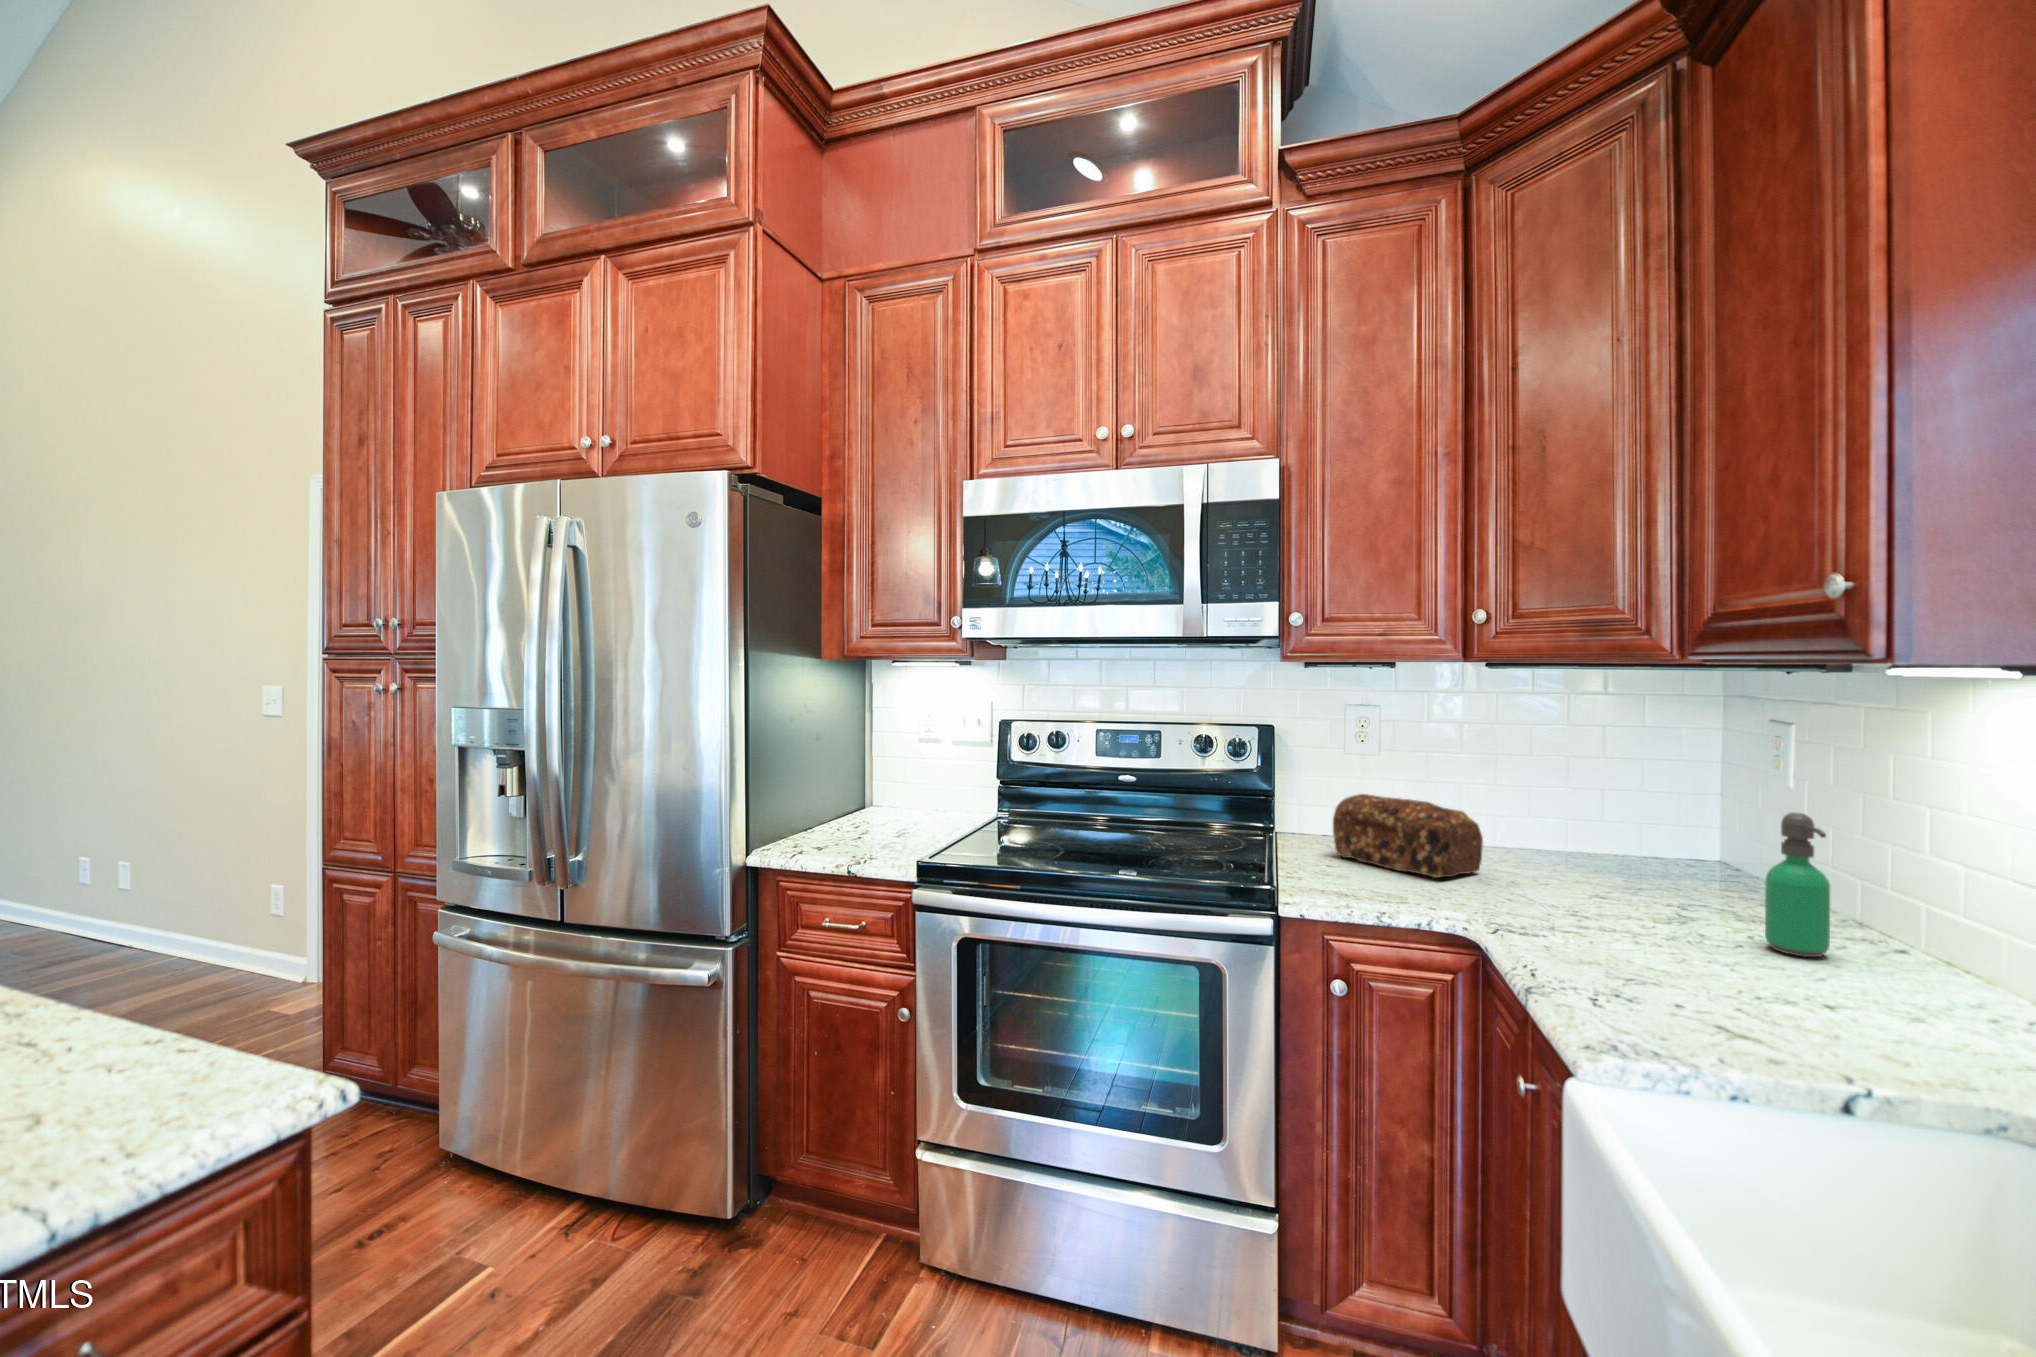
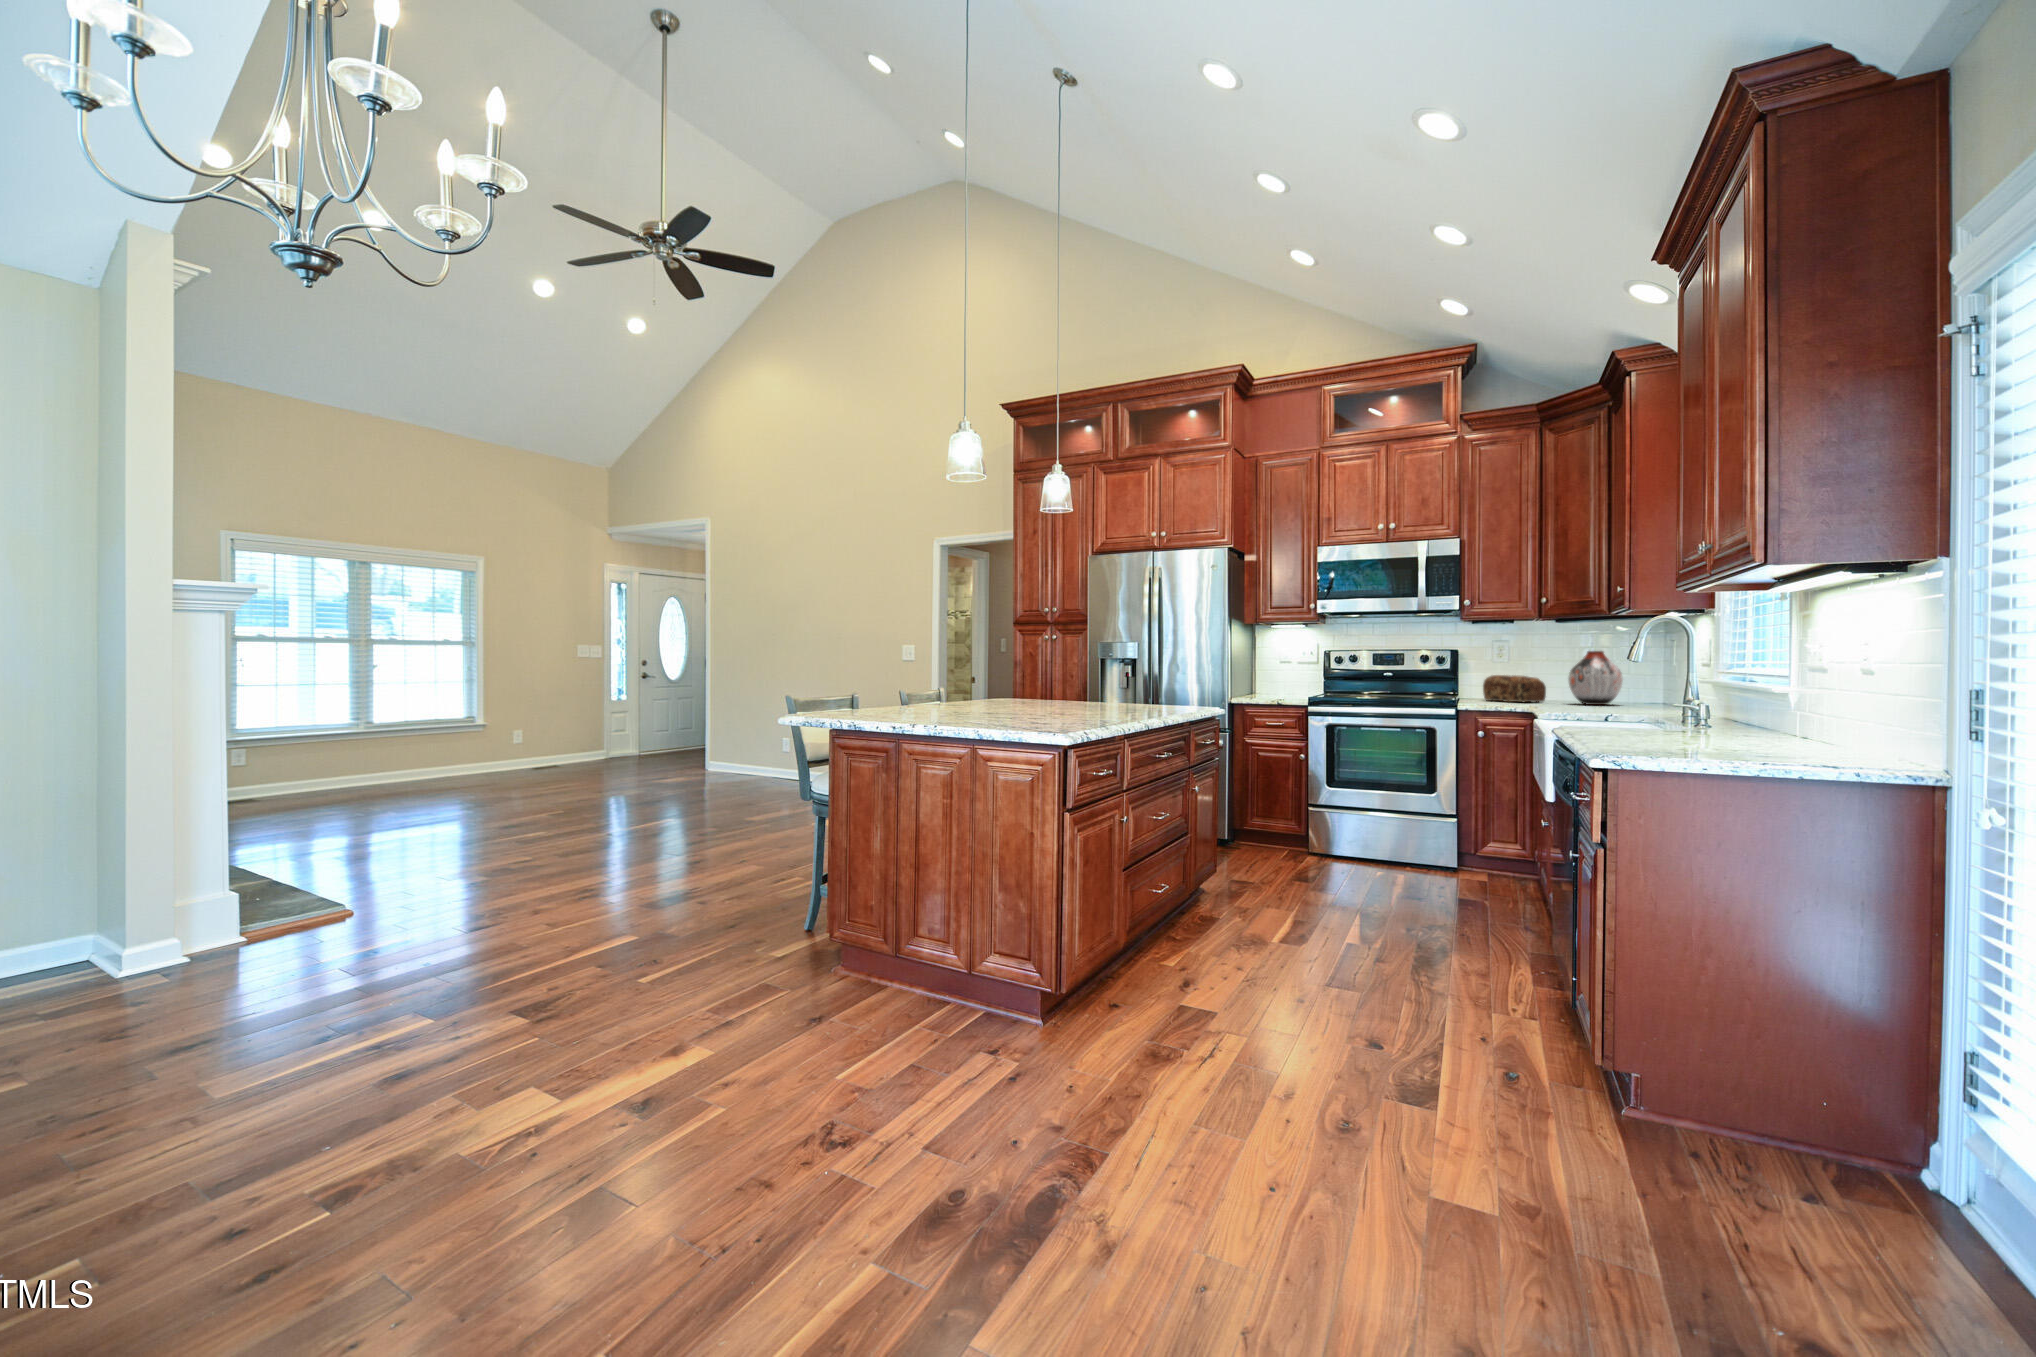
vase: none [1546,752,1691,902] -> present [1568,651,1623,705]
soap dispenser: present [1765,813,1830,957] -> none [1632,663,1652,709]

